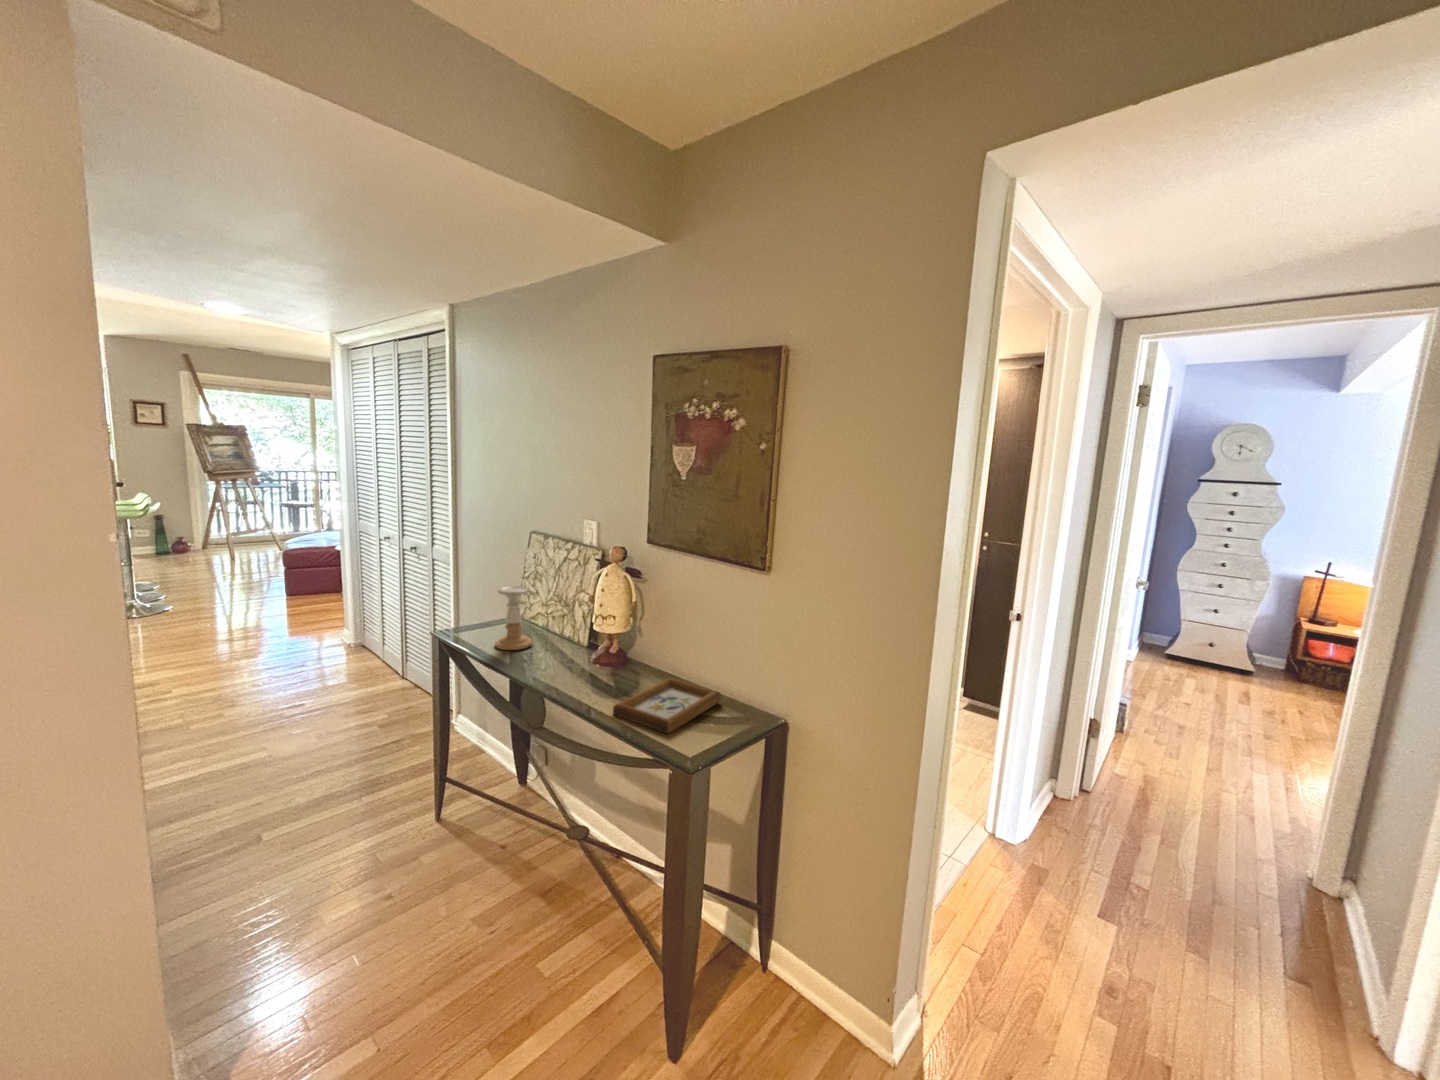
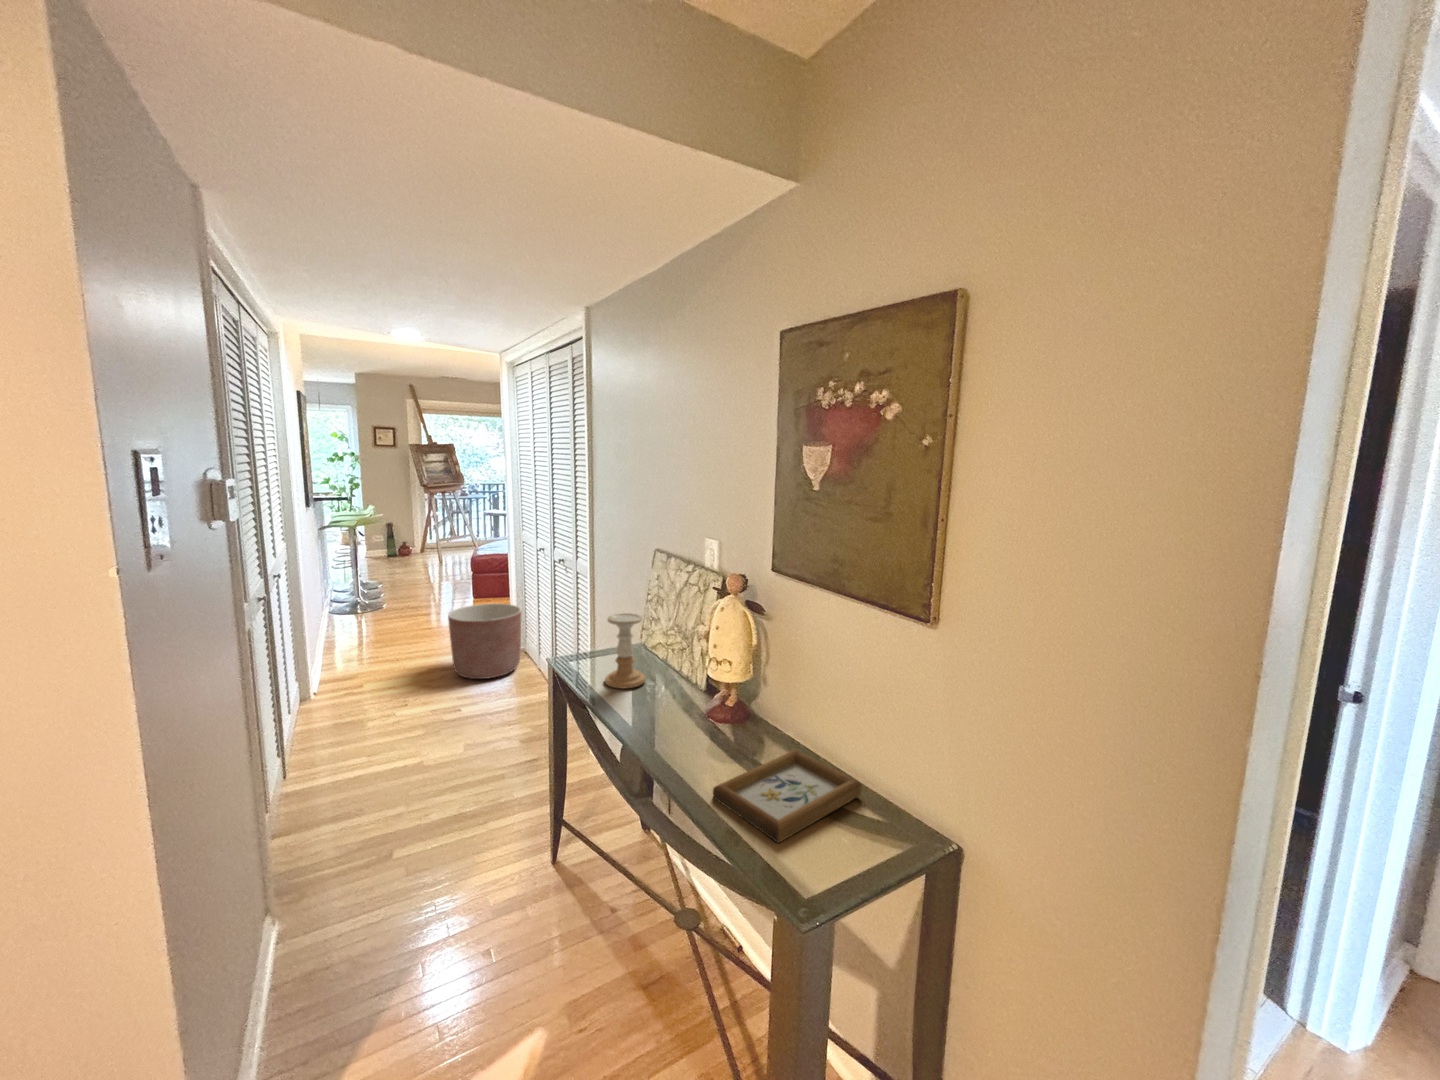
planter: none [276,596,362,674] -> present [448,604,521,679]

